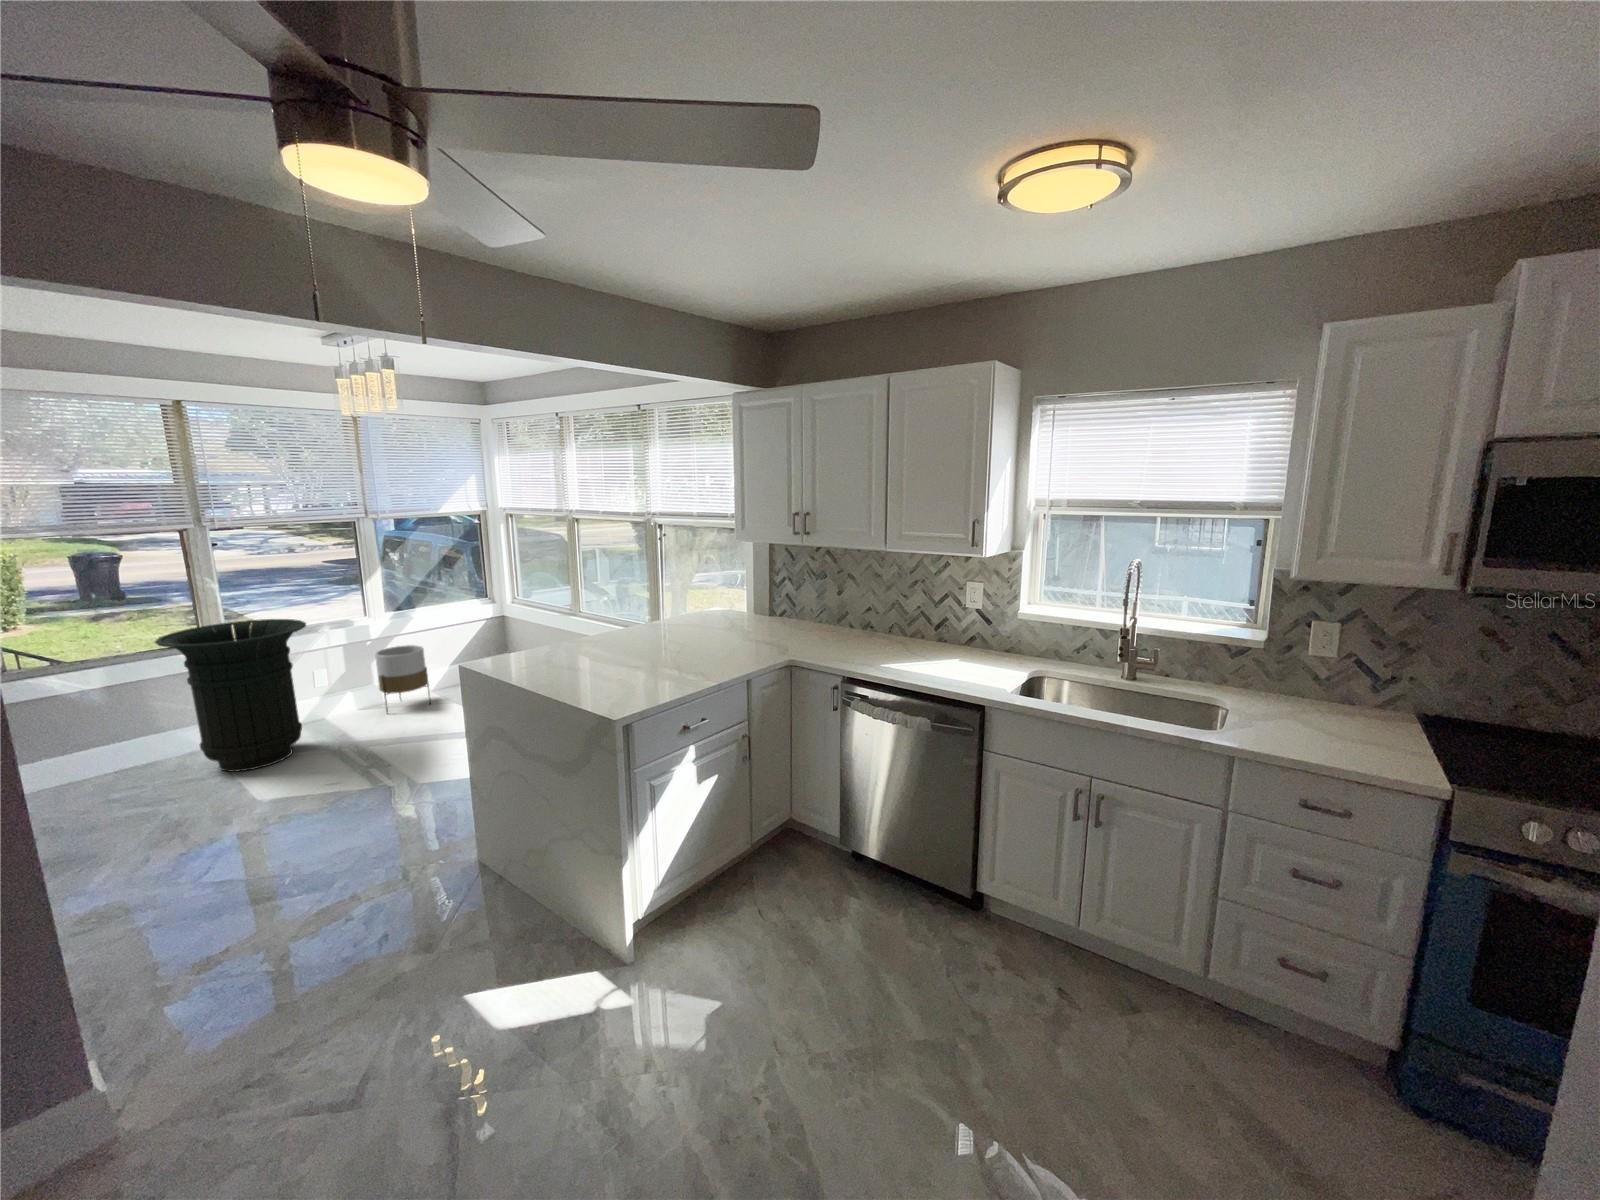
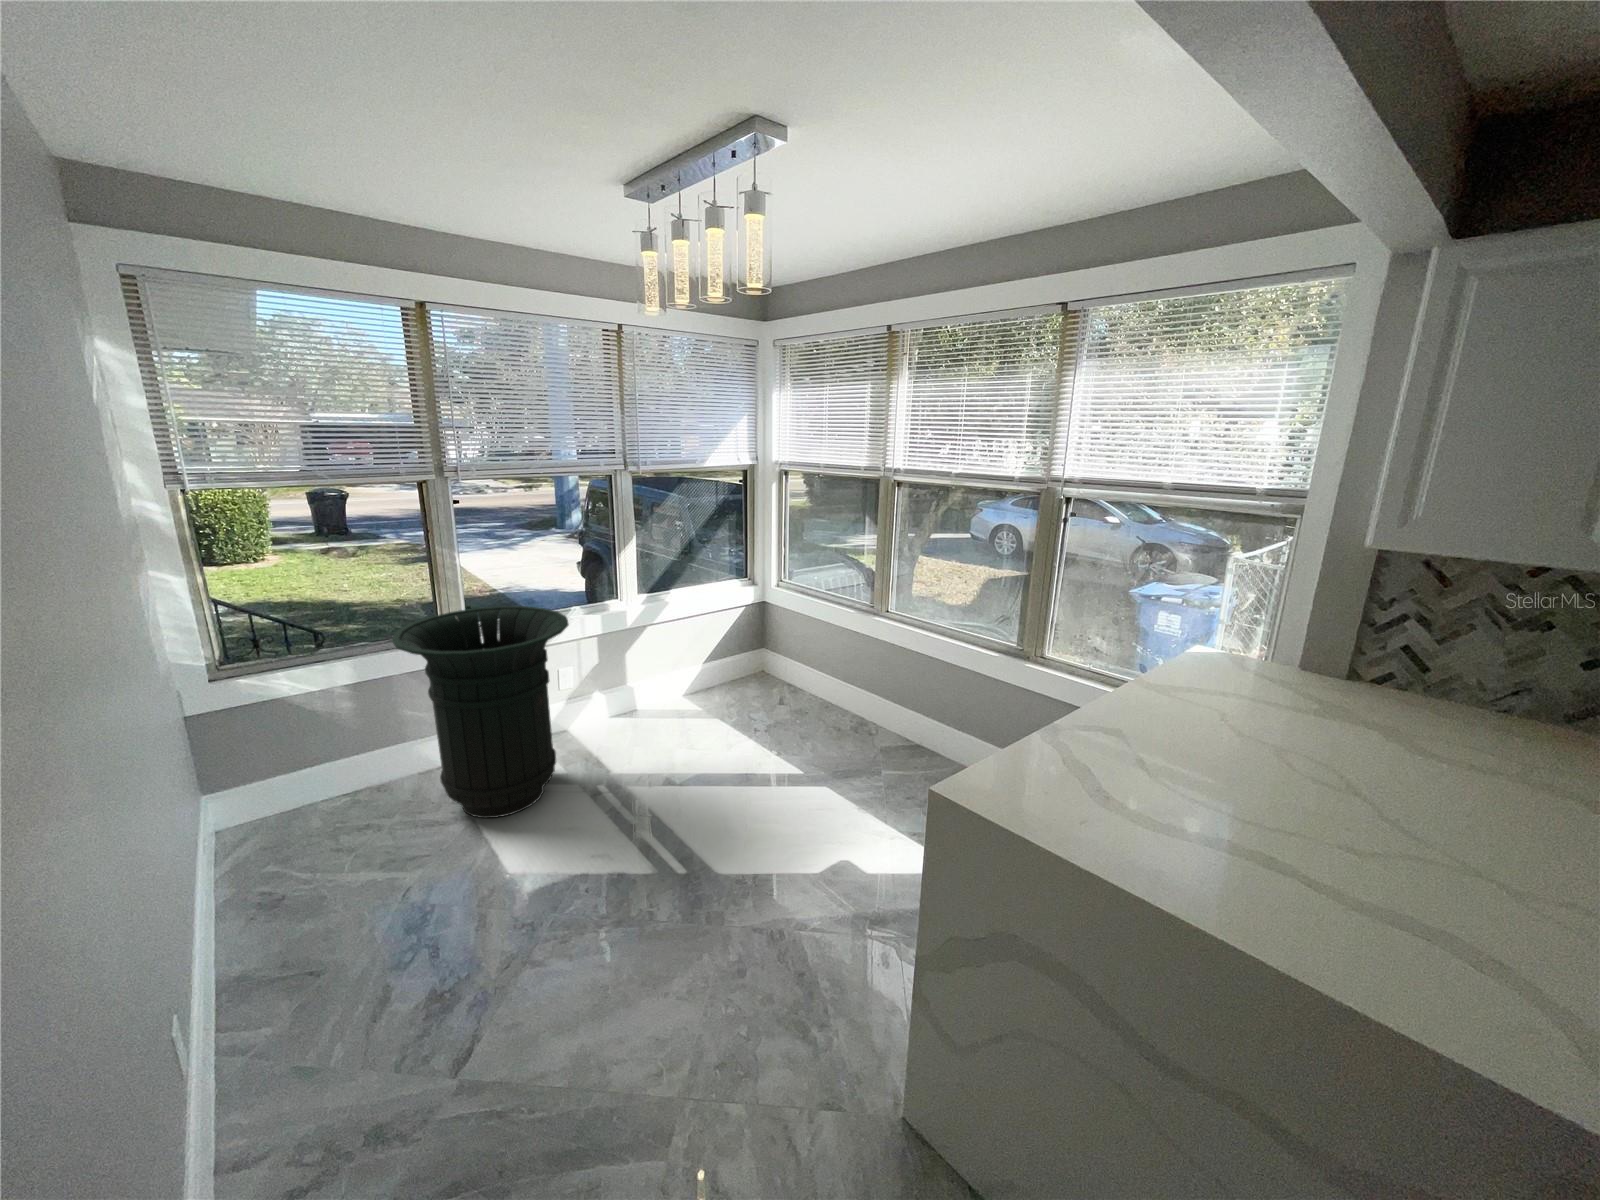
planter: present [375,645,431,712] -> none [631,641,690,731]

